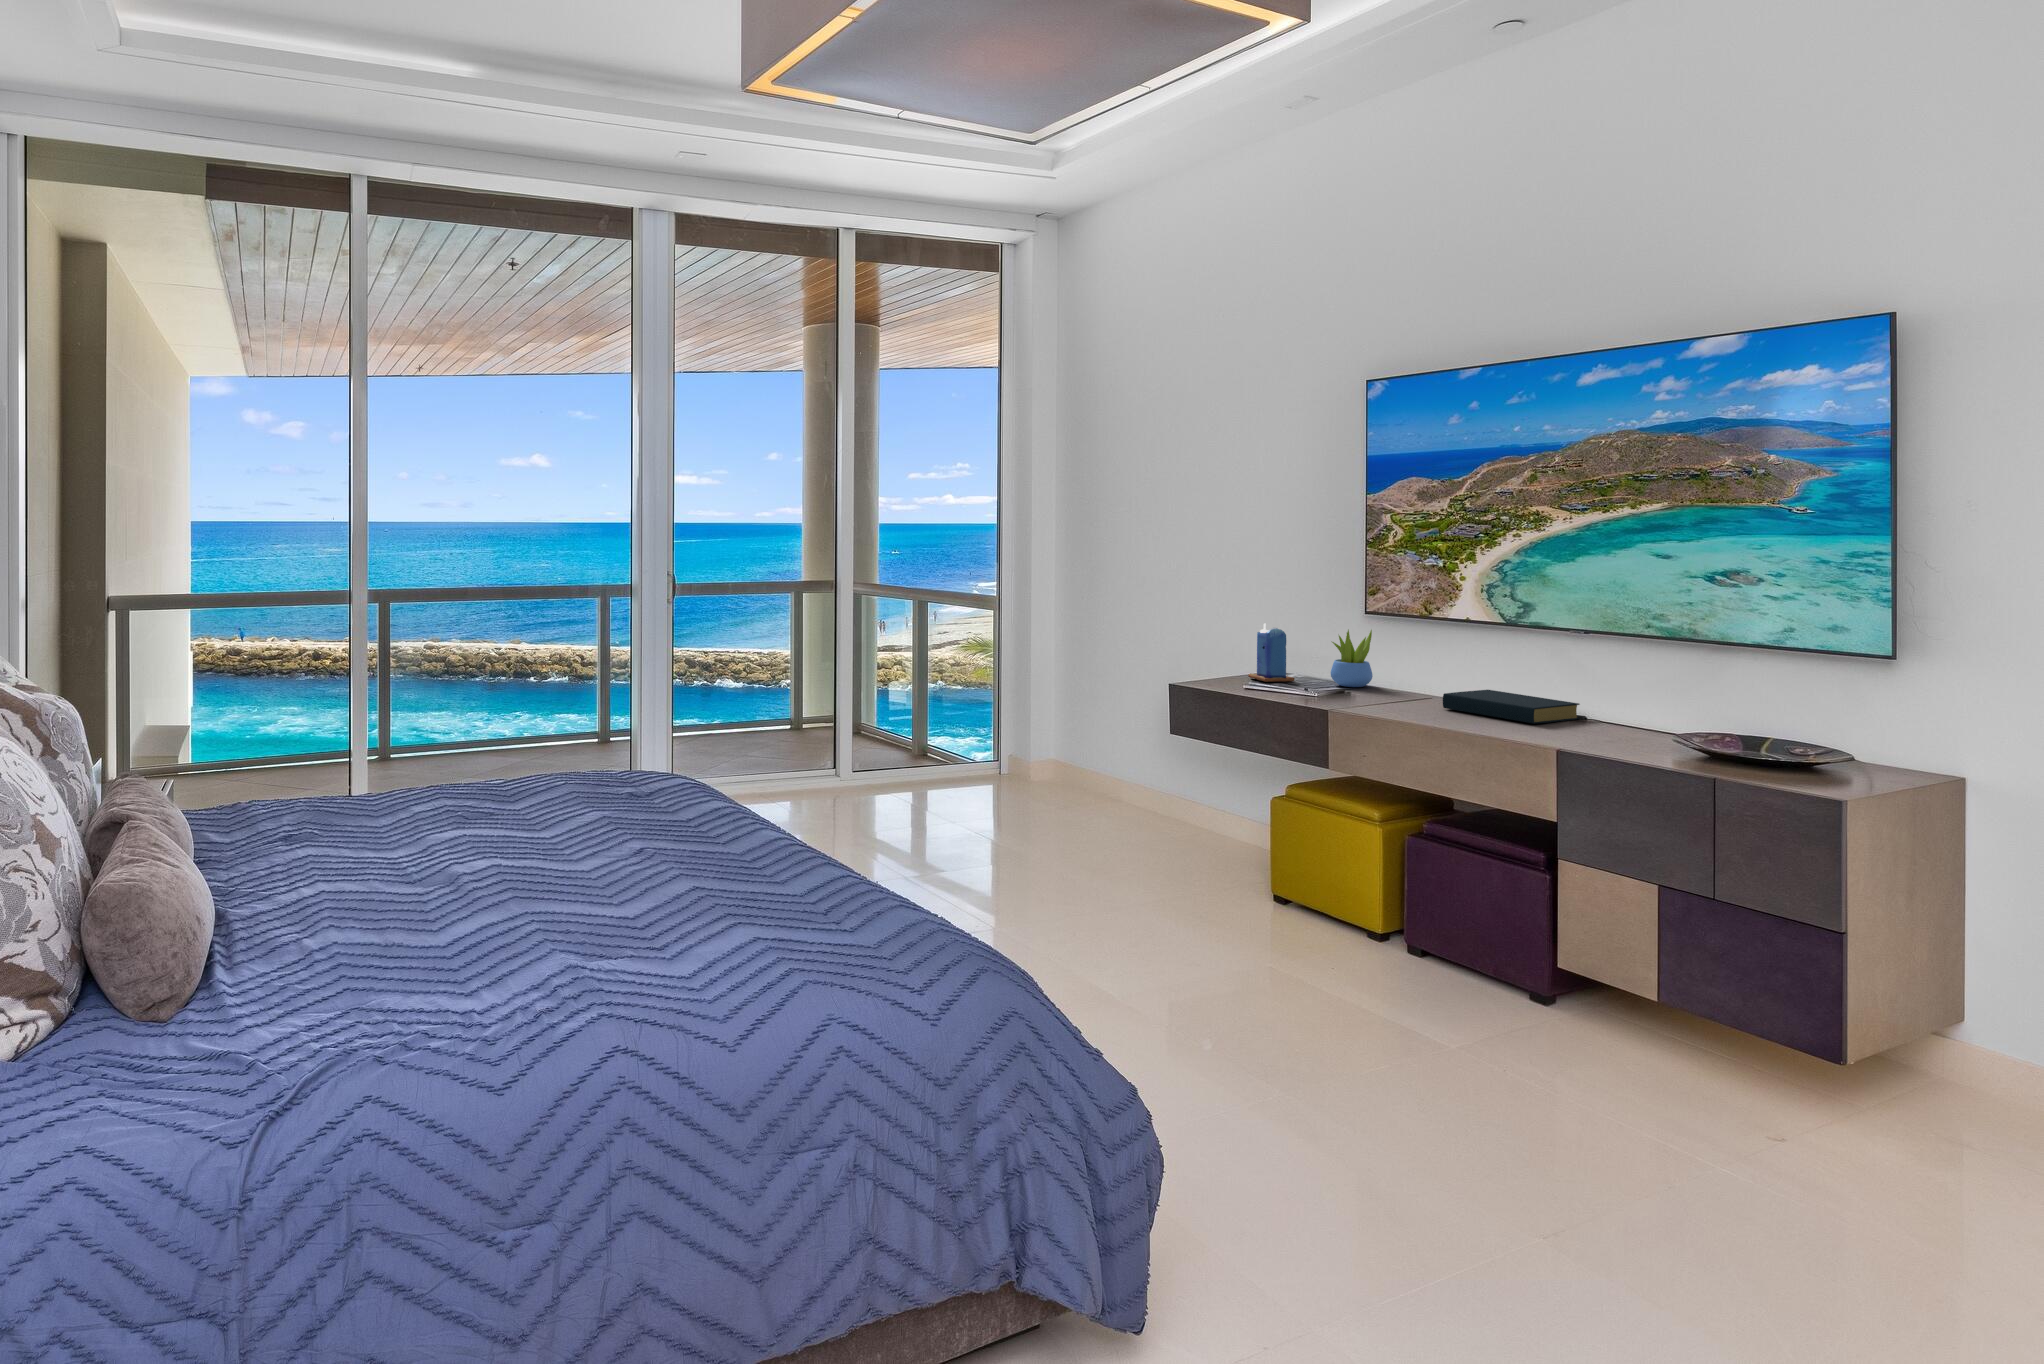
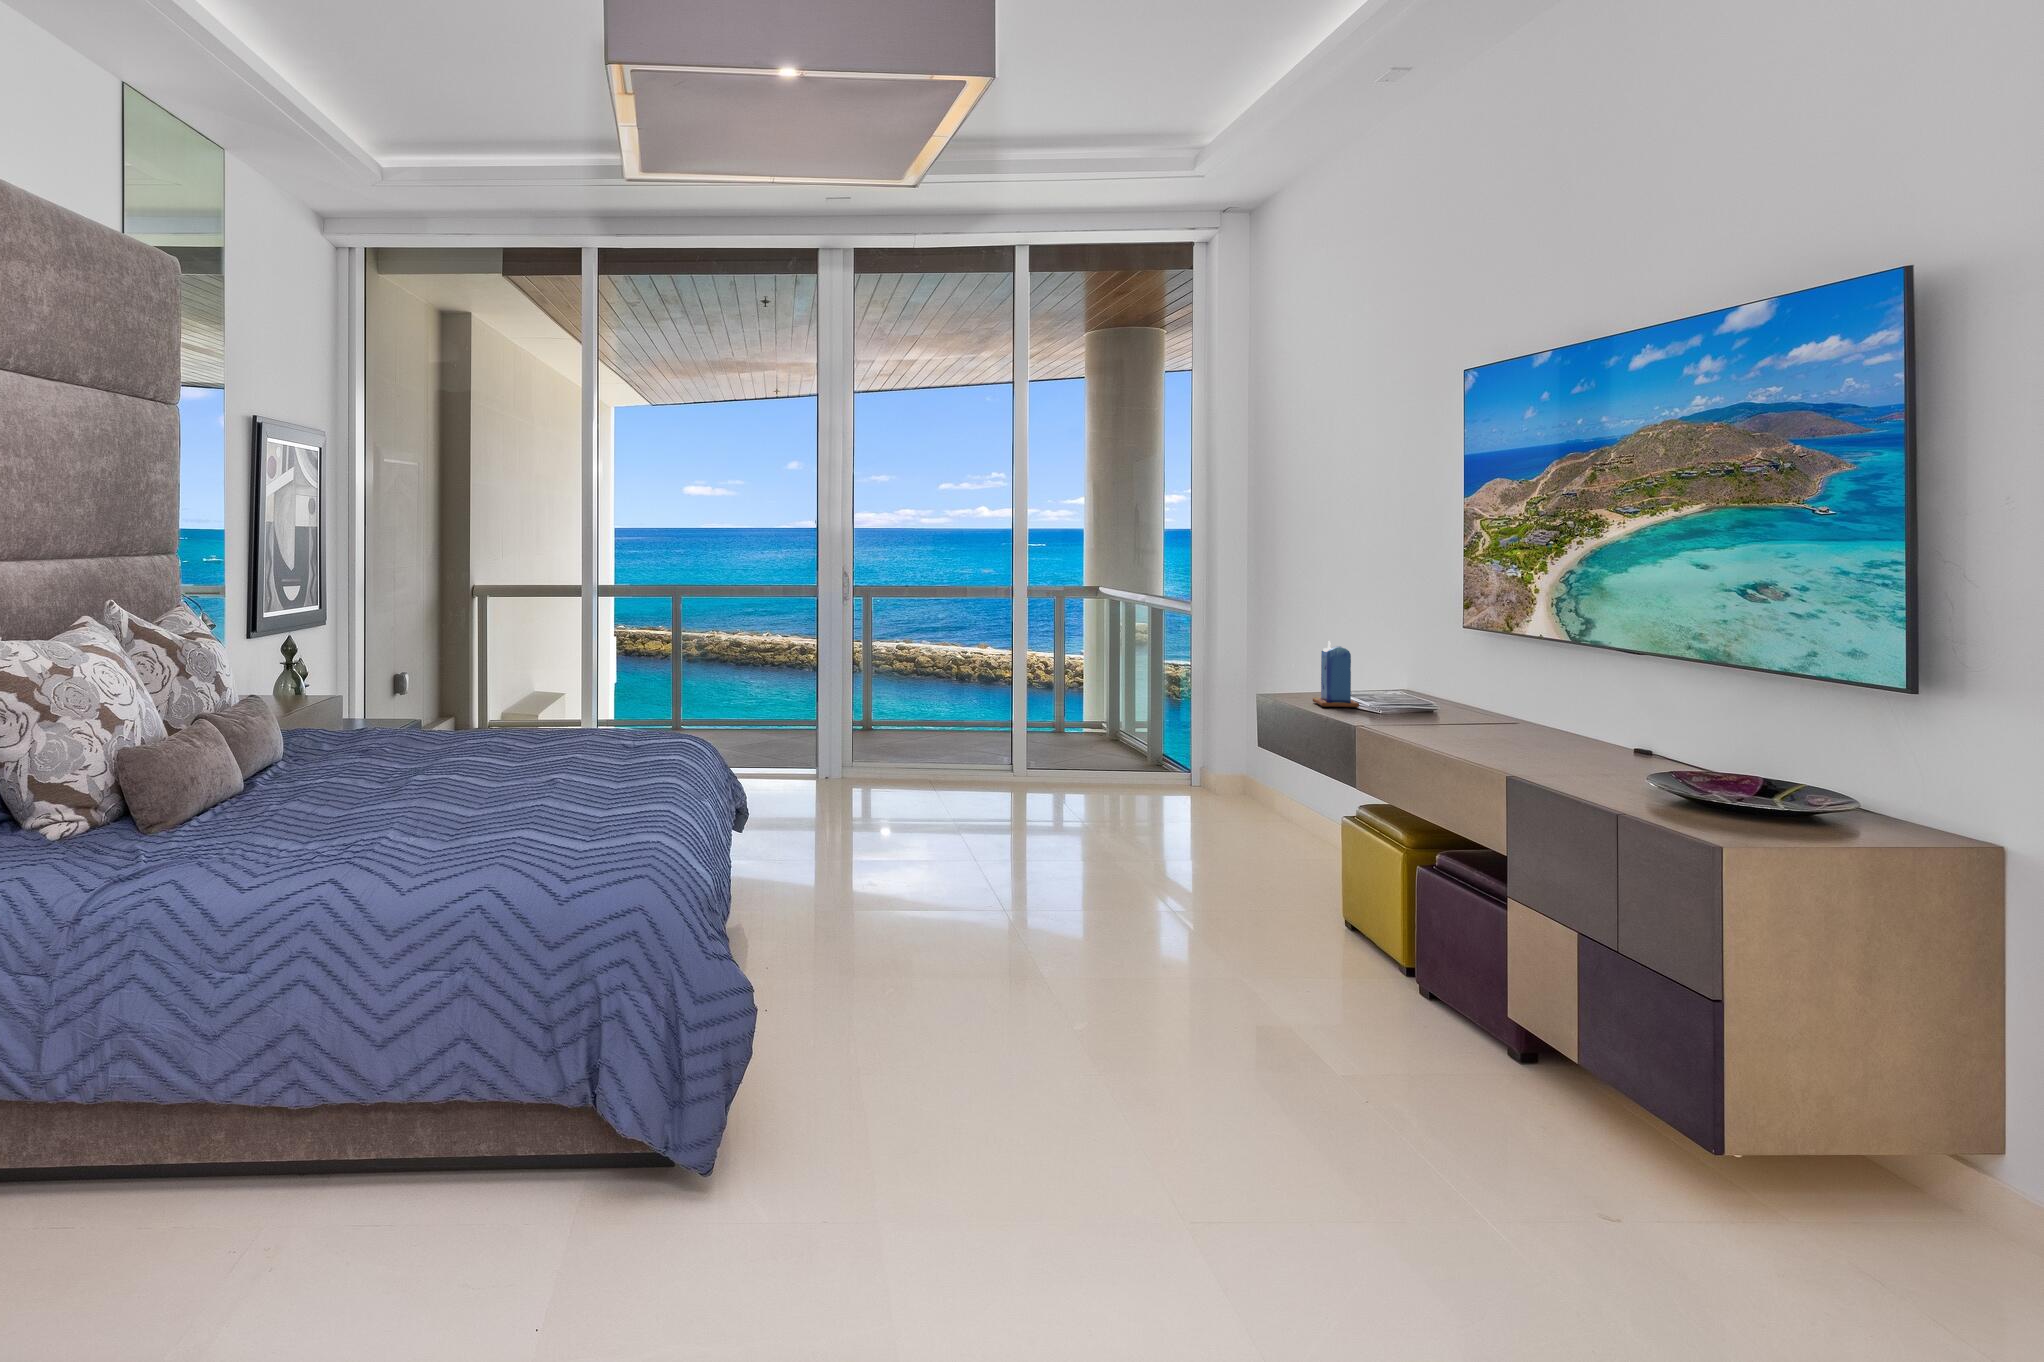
succulent plant: present [1331,630,1373,687] -> none [1394,648,1442,716]
hardback book: present [1443,690,1580,724] -> none [1477,721,1628,759]

